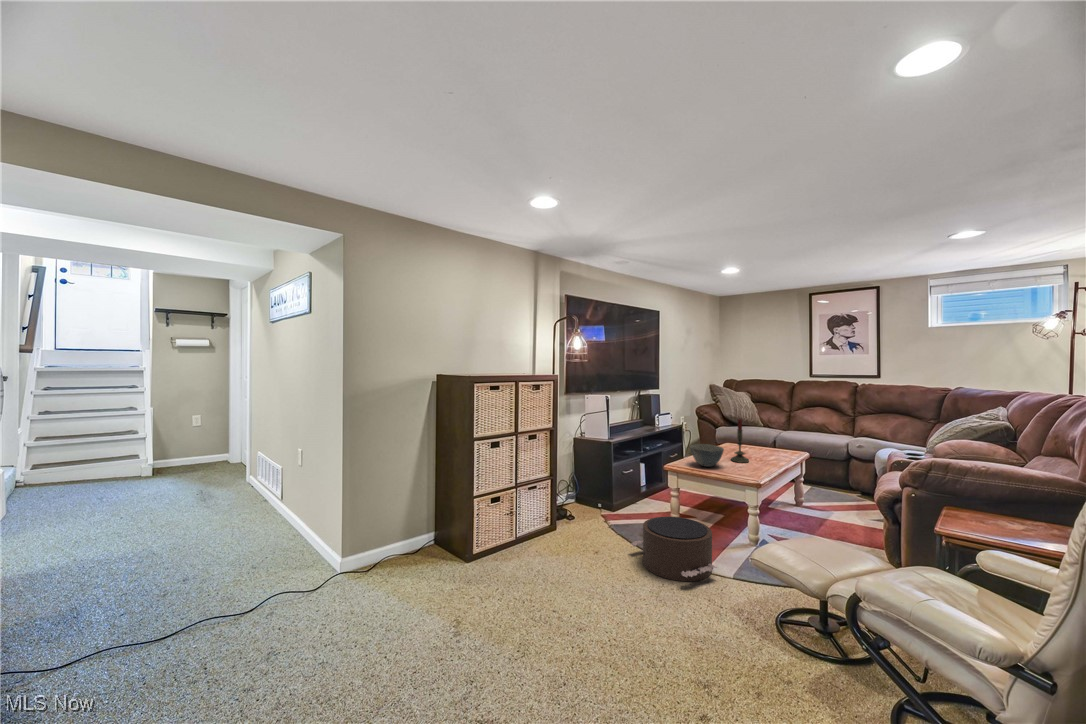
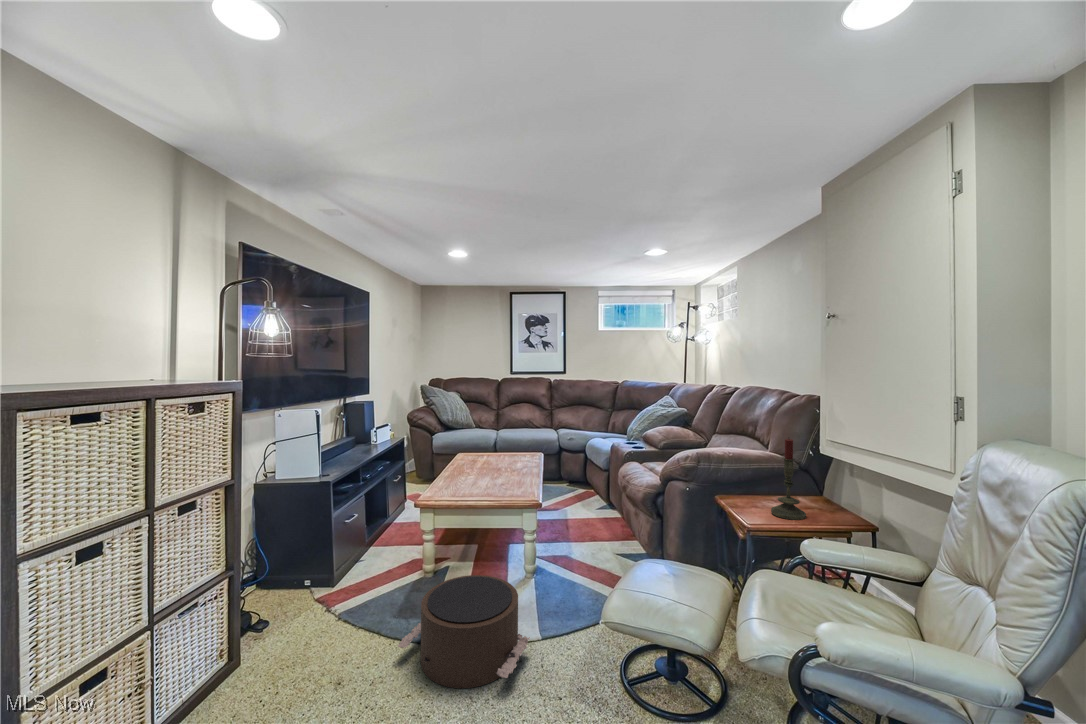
candle: present [731,419,749,463] -> present [771,439,806,520]
bowl: present [690,444,724,467] -> none [447,462,488,492]

